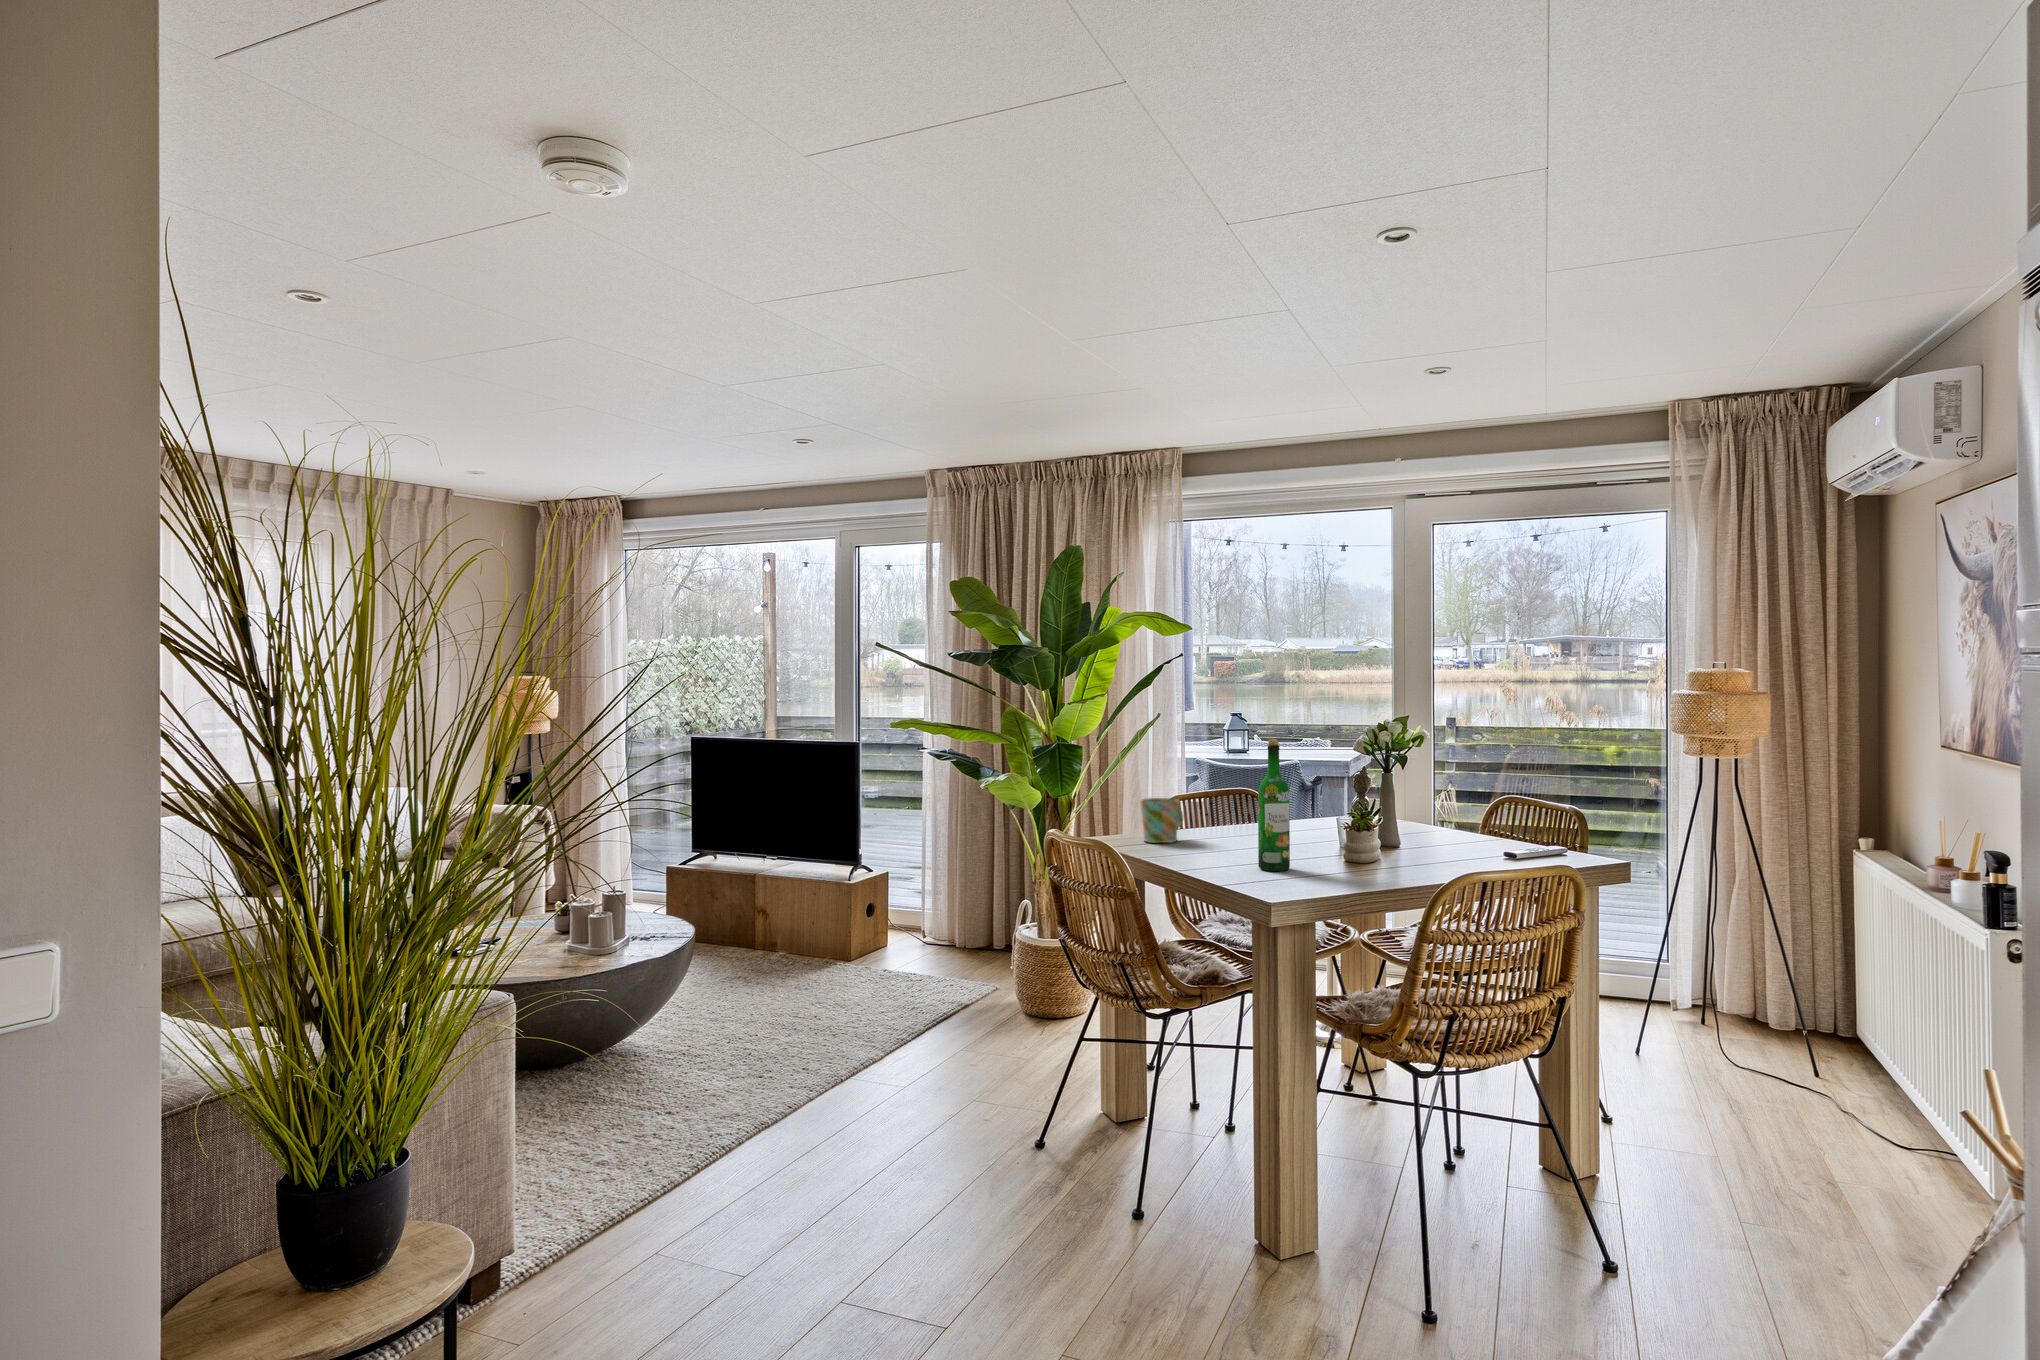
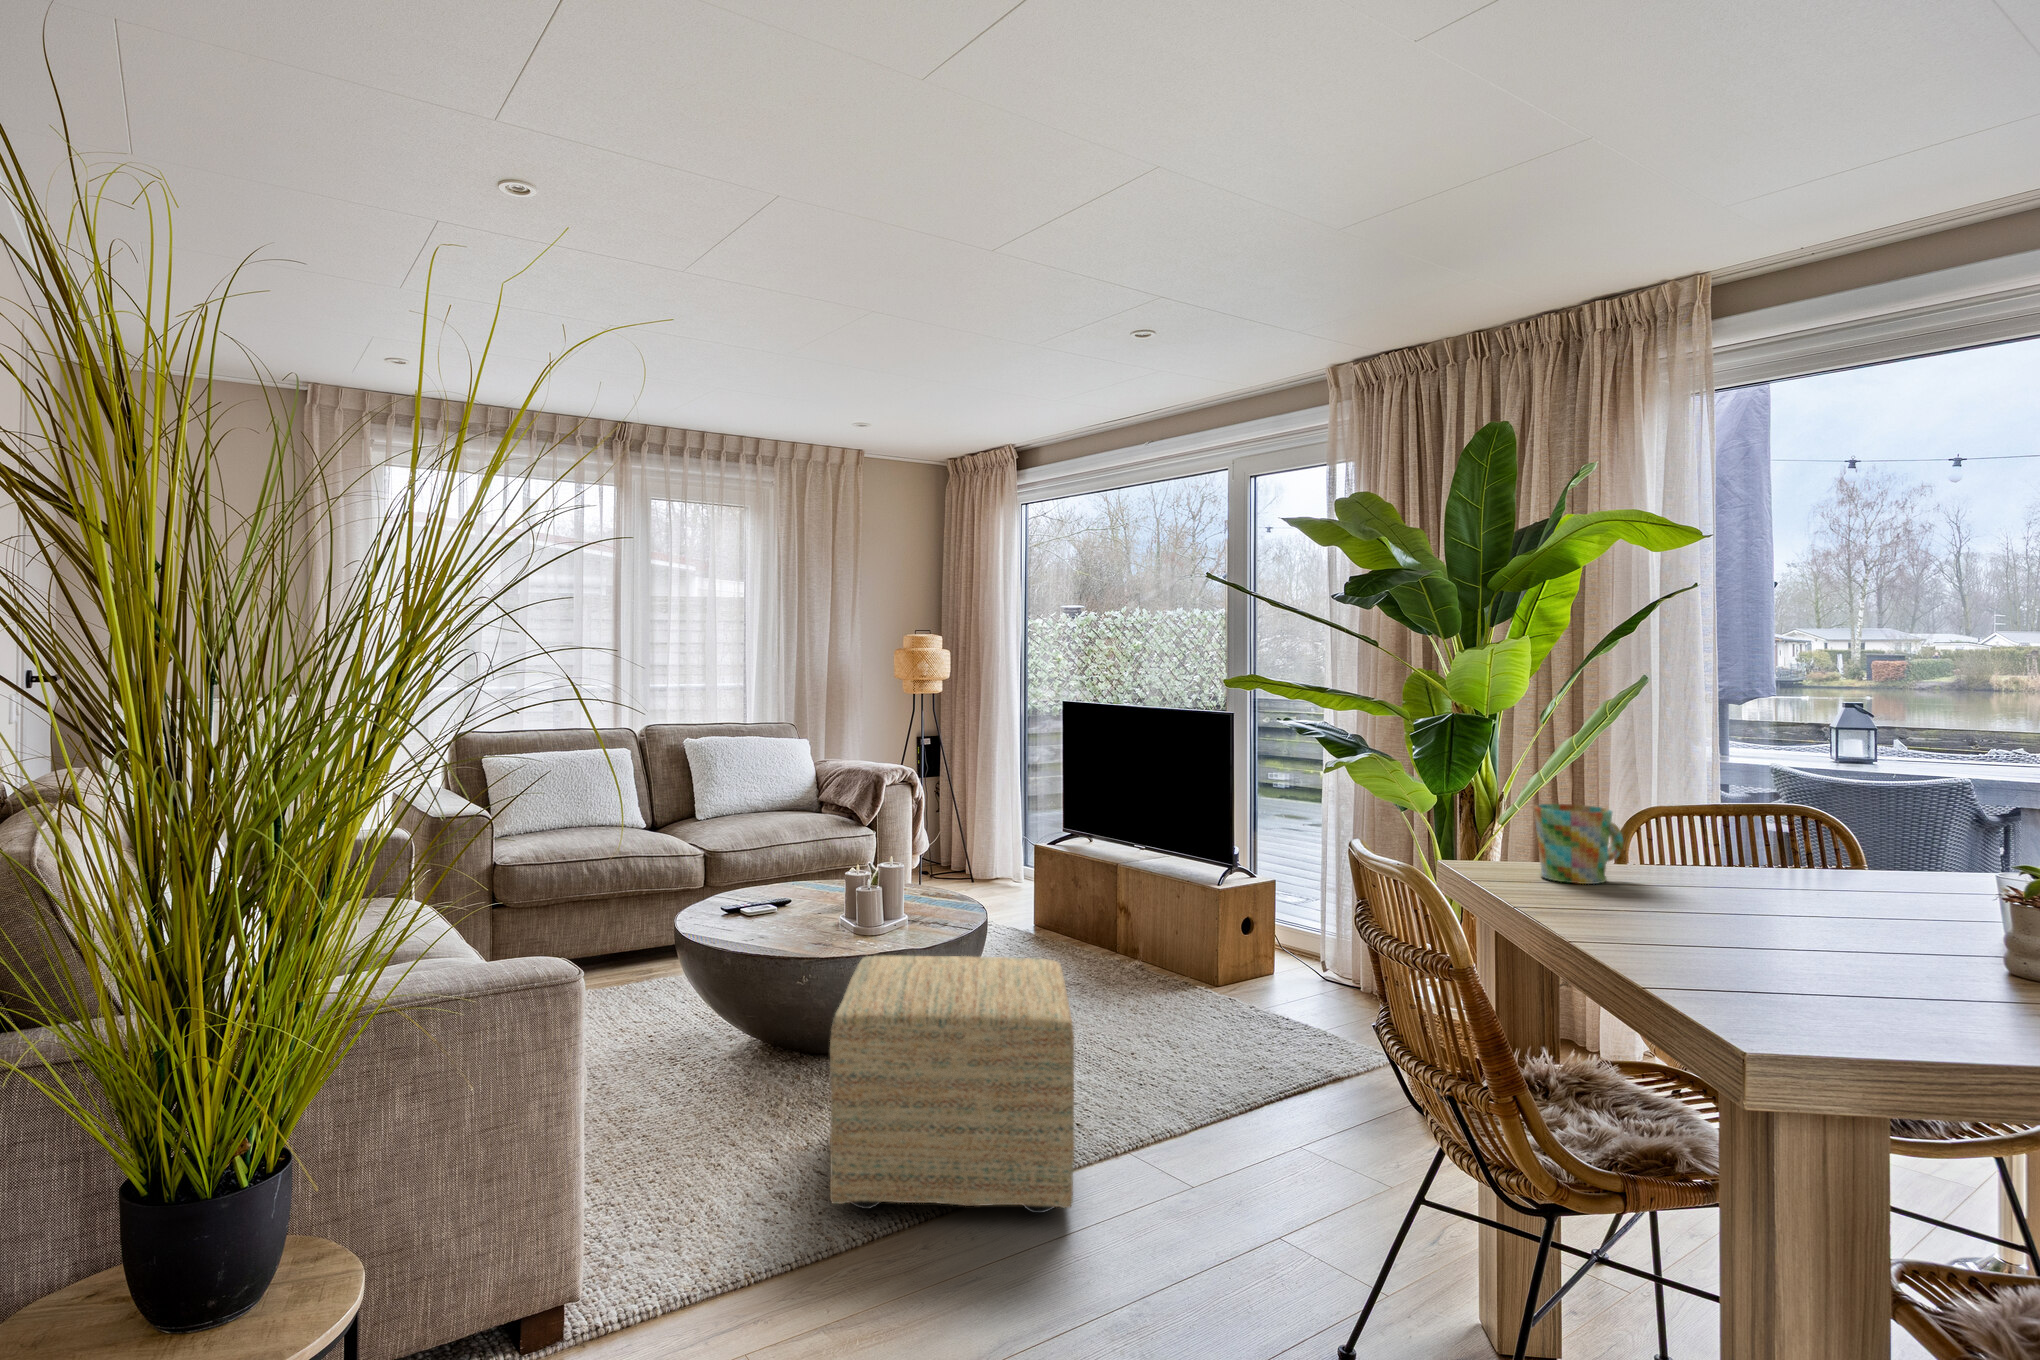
wine bottle: present [1258,739,1290,871] -> none [1733,696,1810,968]
ottoman: none [626,945,841,1154] -> present [830,956,1075,1213]

